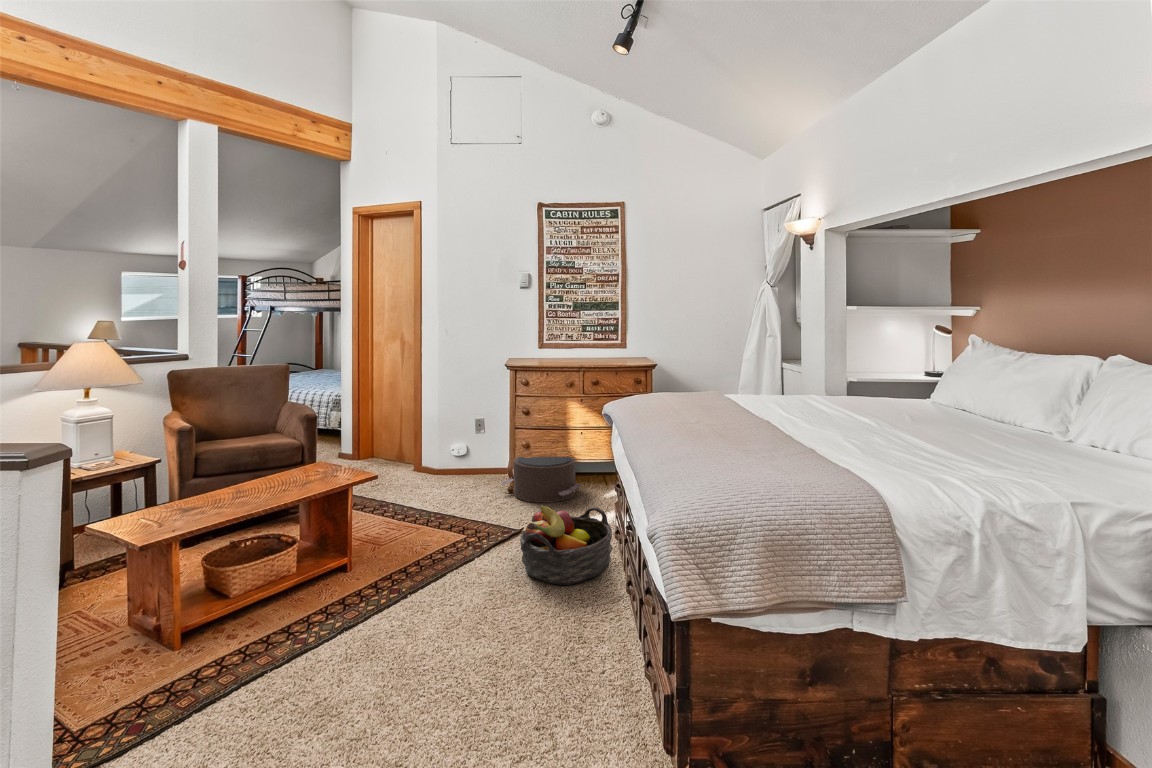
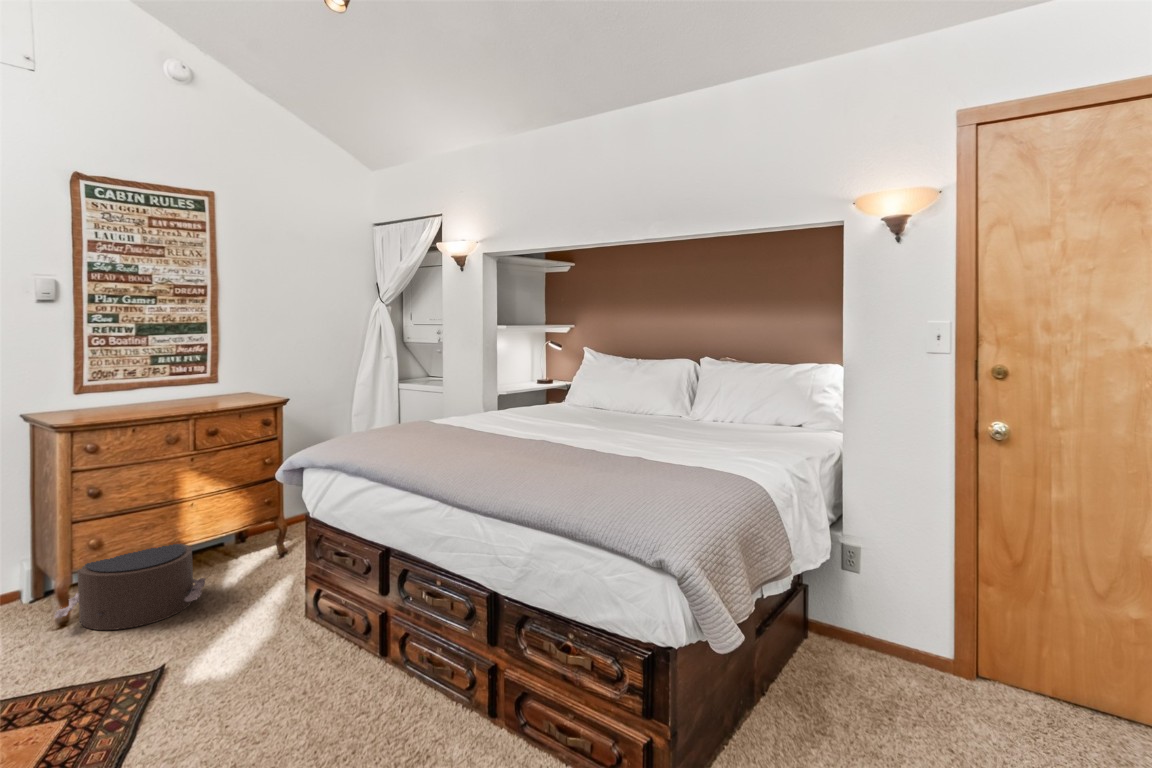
basket: present [520,505,613,585] -> none [234,594,372,720]

